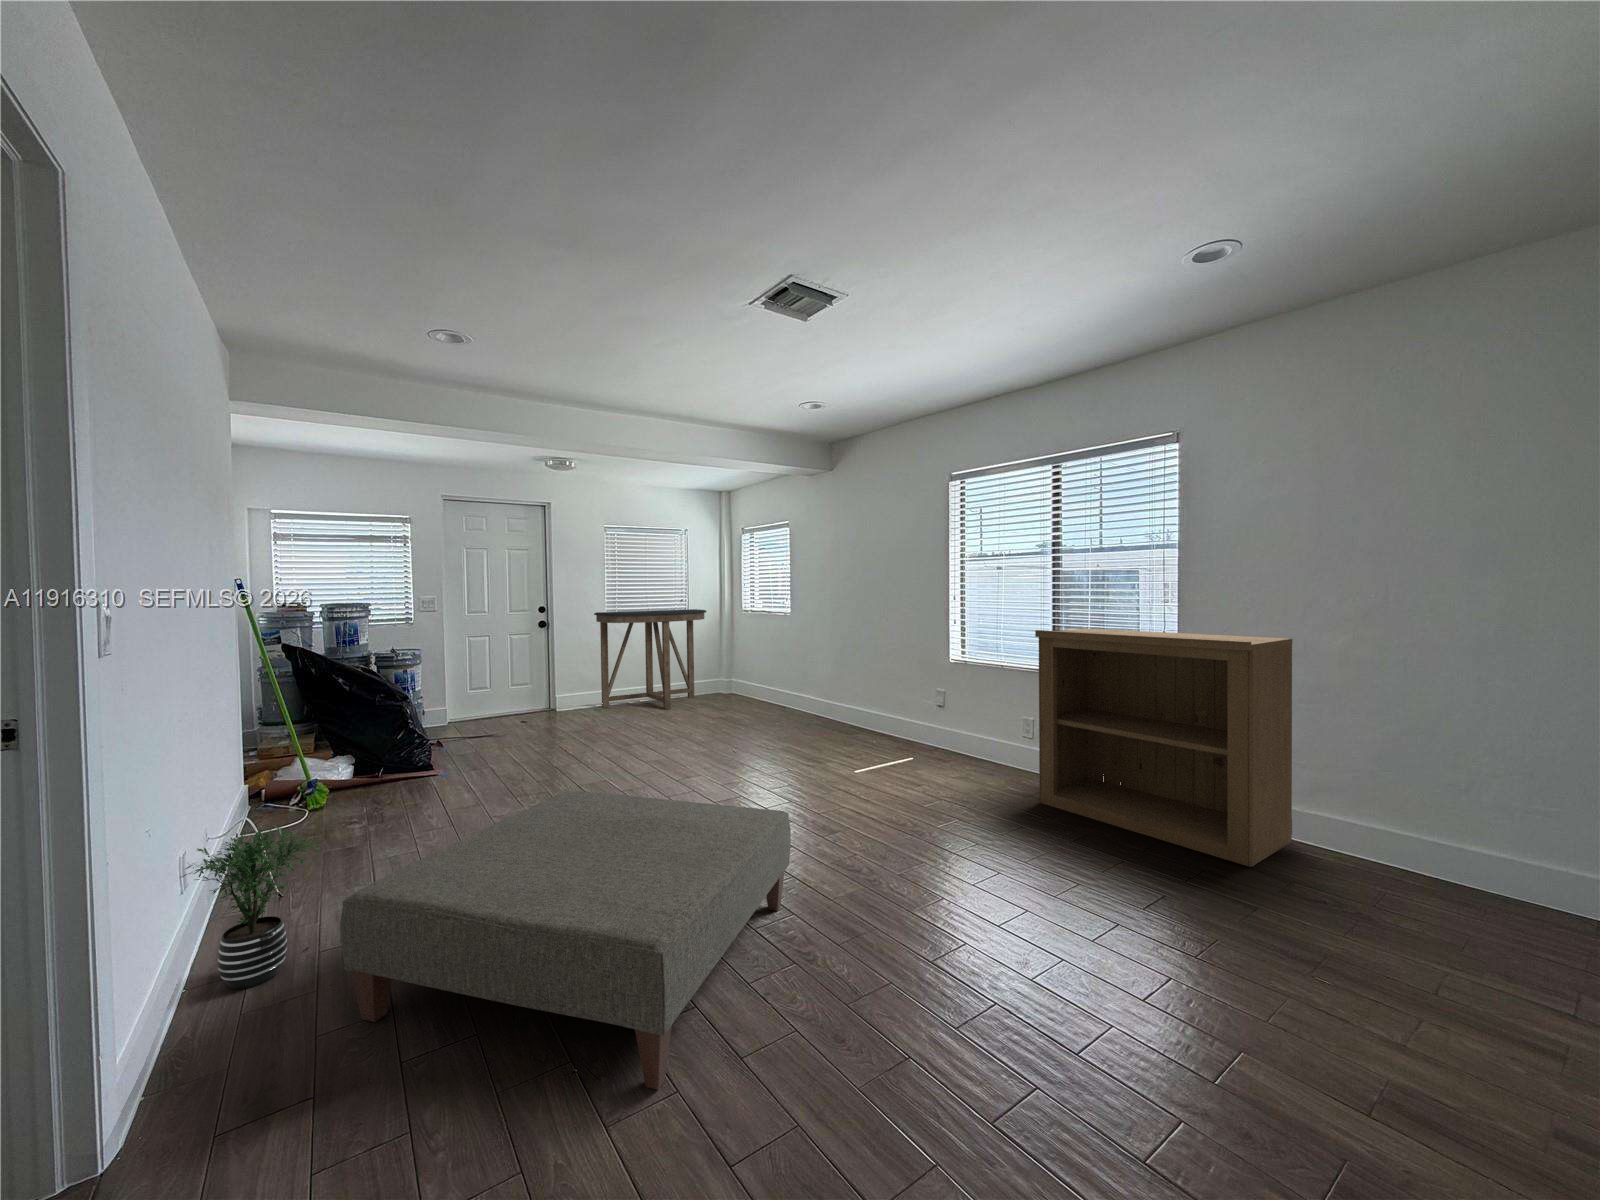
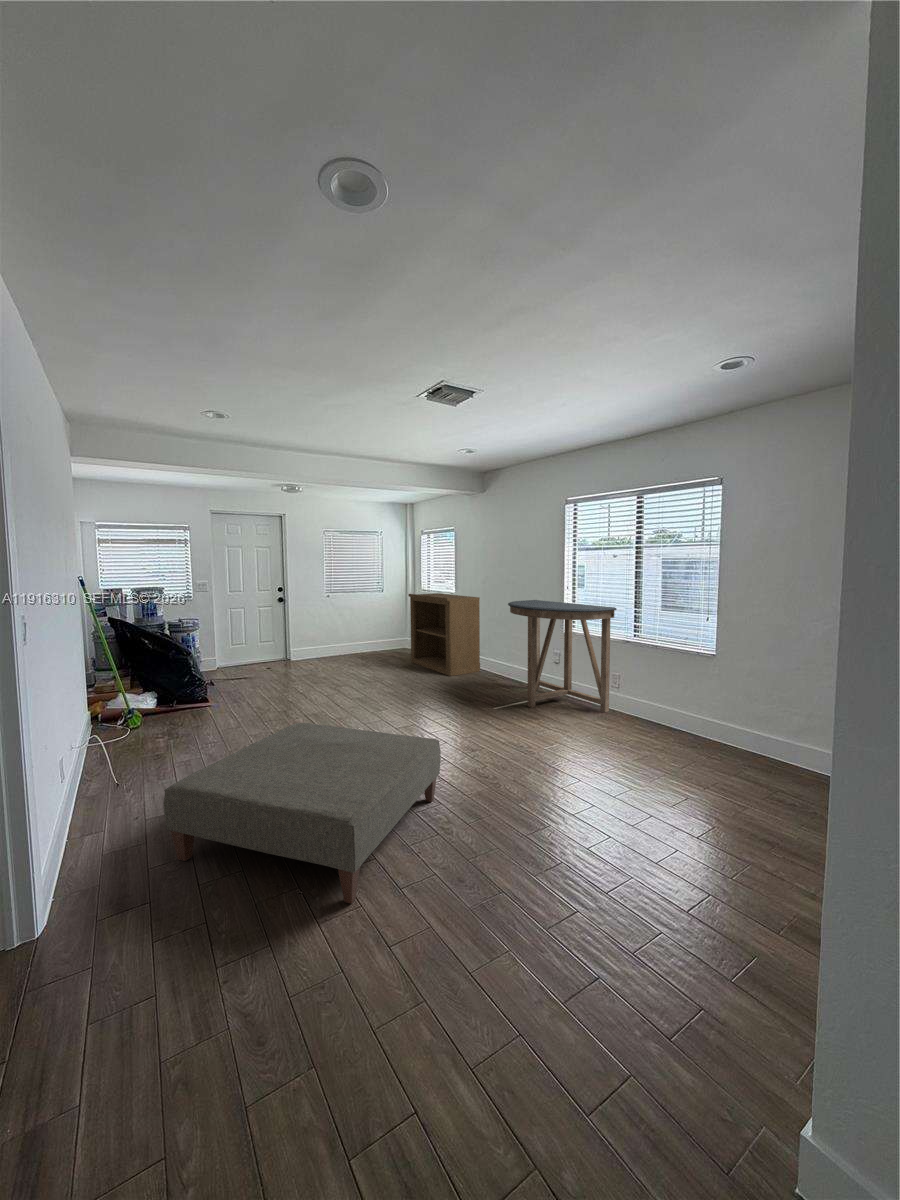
console table: present [594,609,707,709] -> present [508,600,616,712]
bookshelf: present [1035,628,1292,867] -> present [408,593,480,676]
potted plant: present [182,825,320,989] -> none [66,742,148,840]

